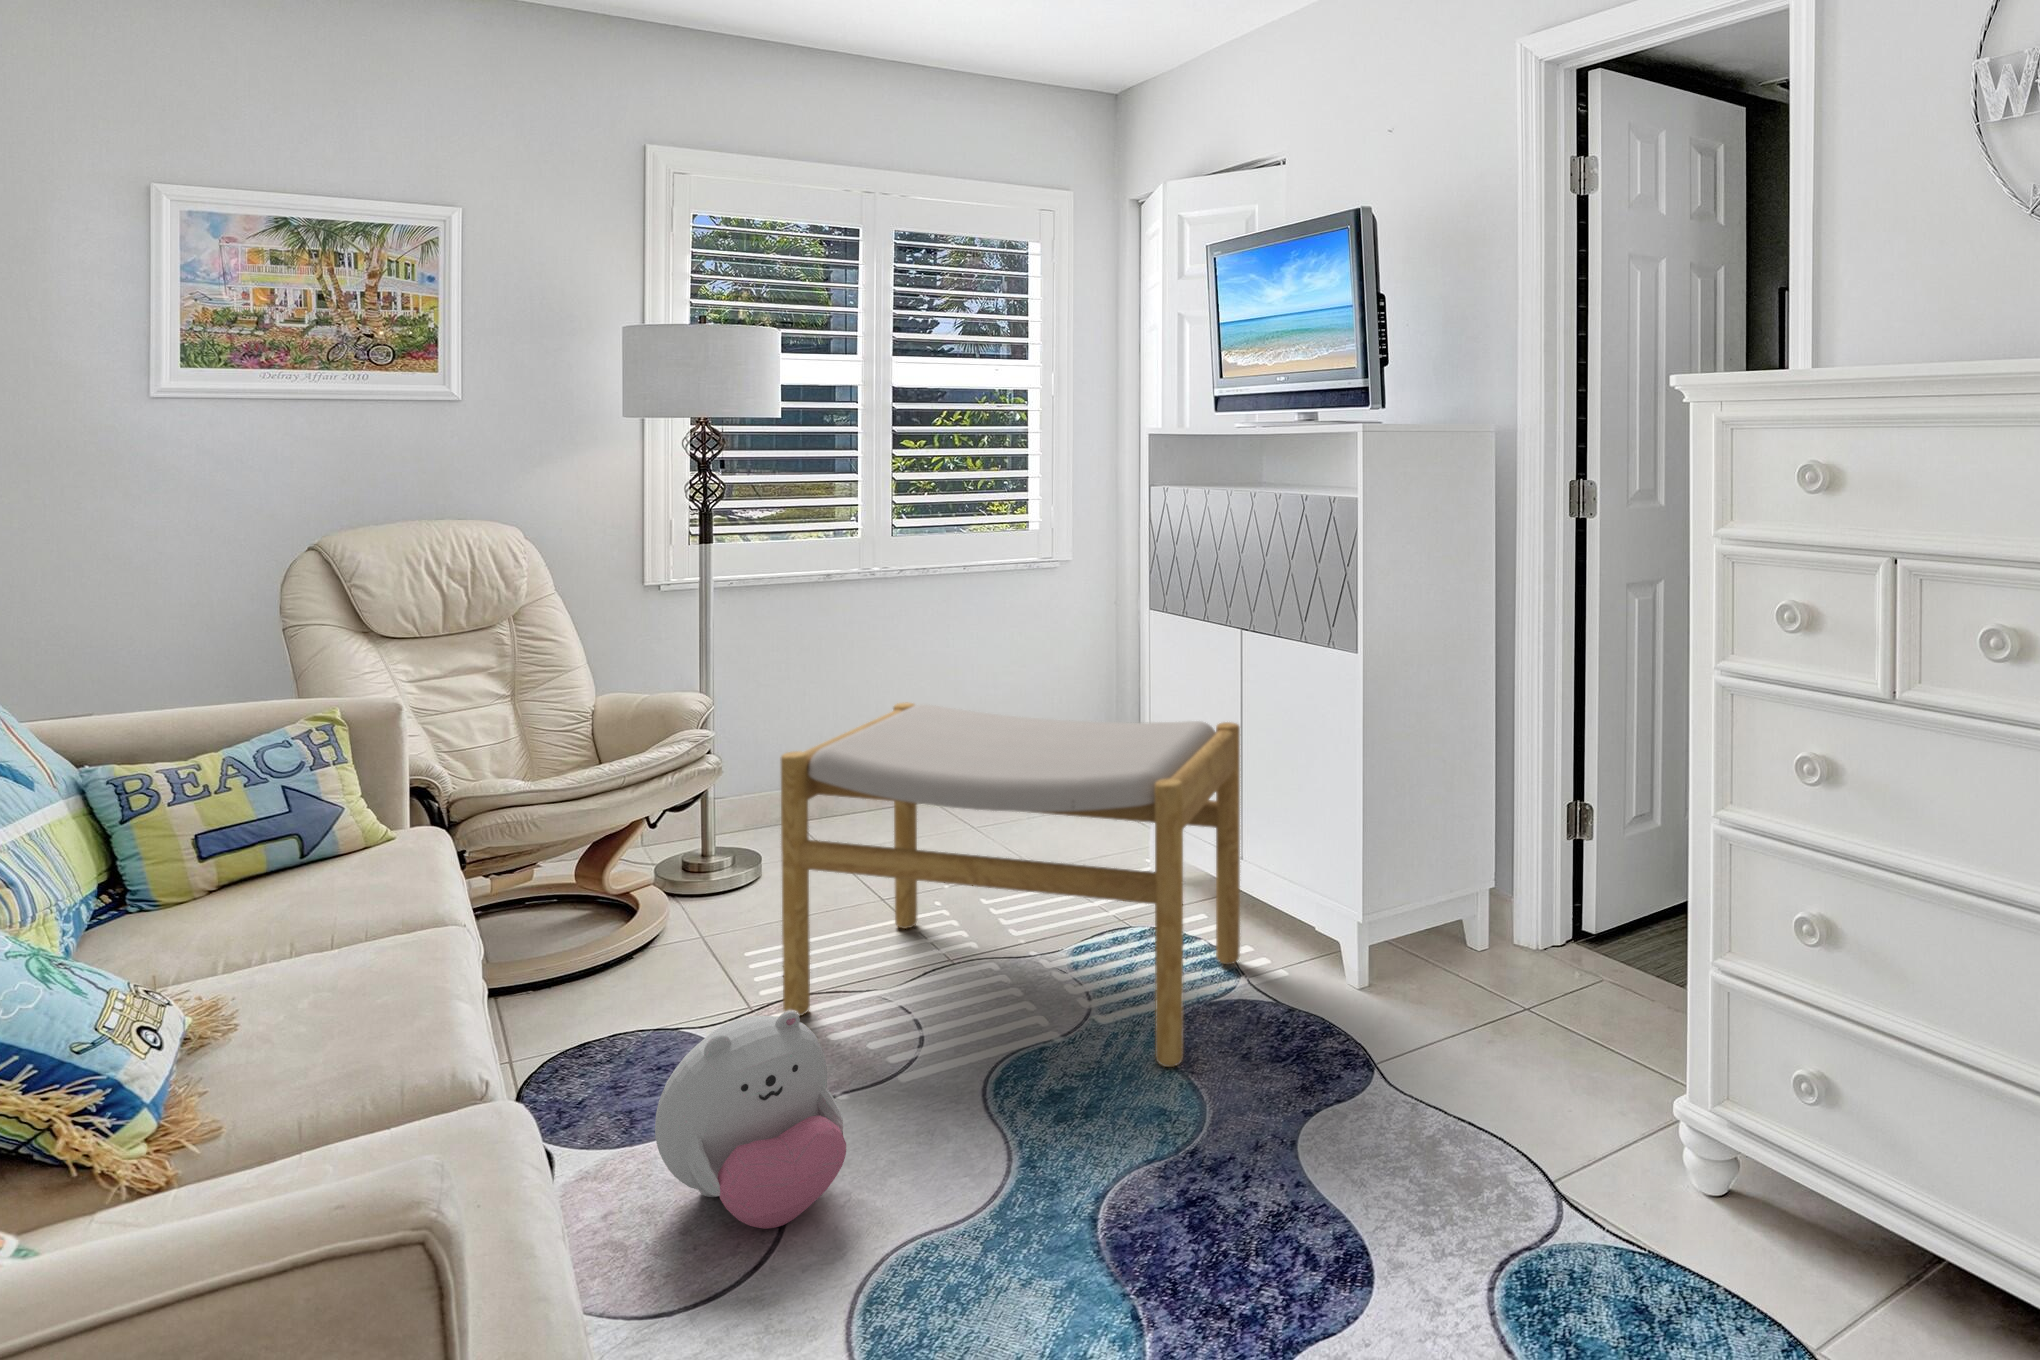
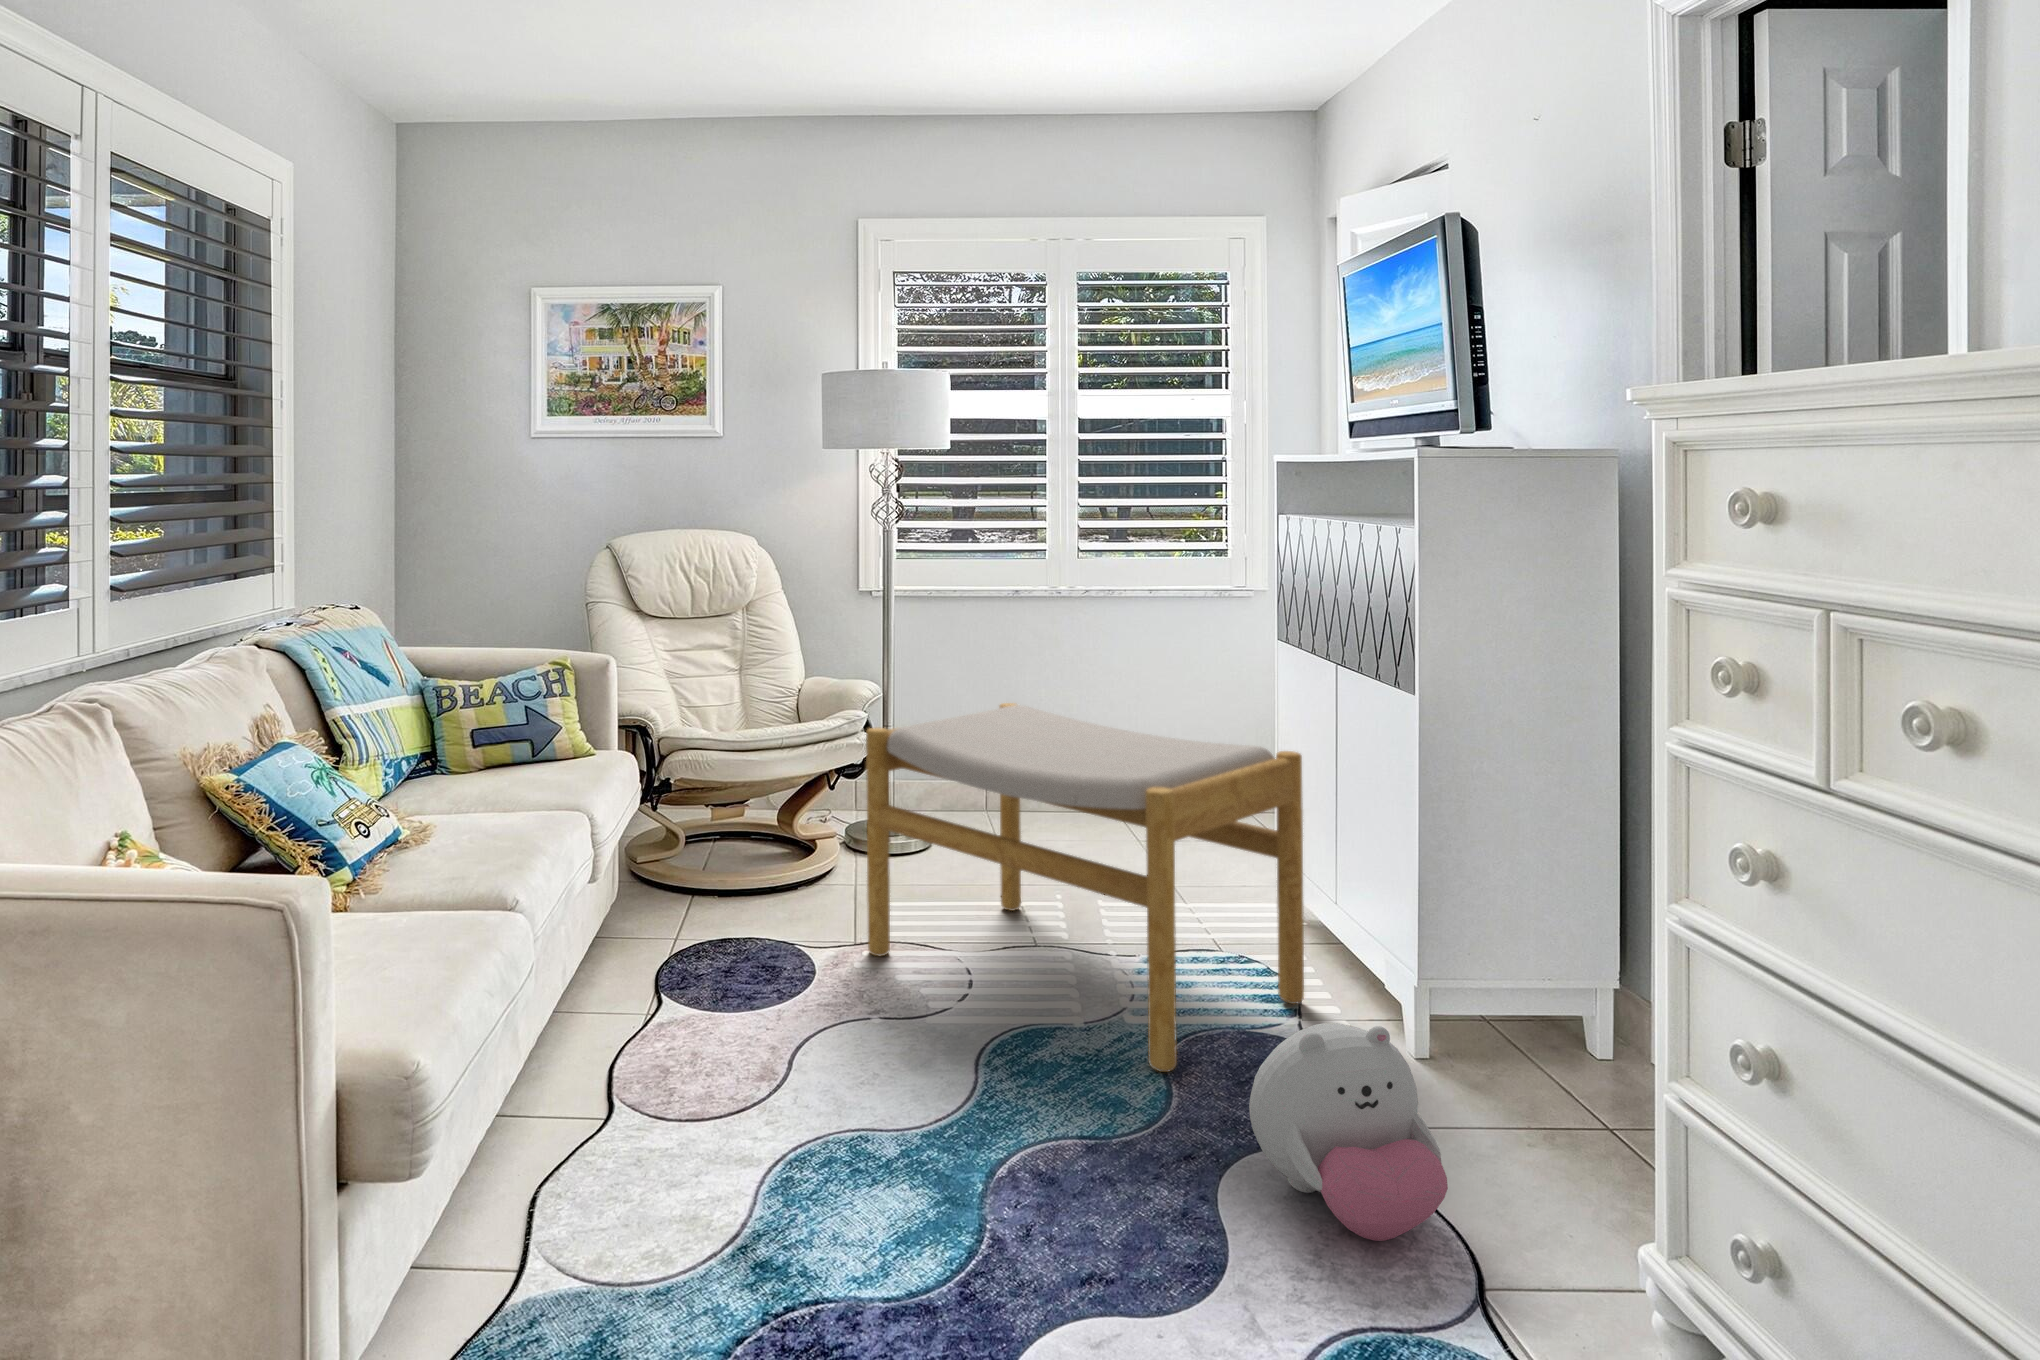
plush toy: present [655,1010,846,1229] -> present [1249,1023,1448,1241]

